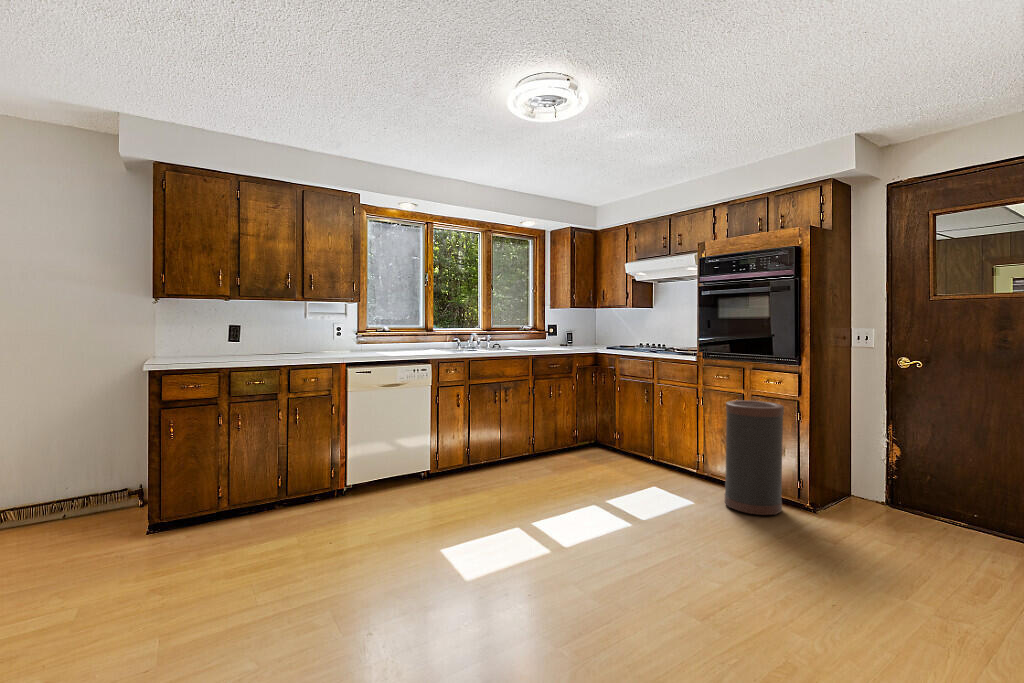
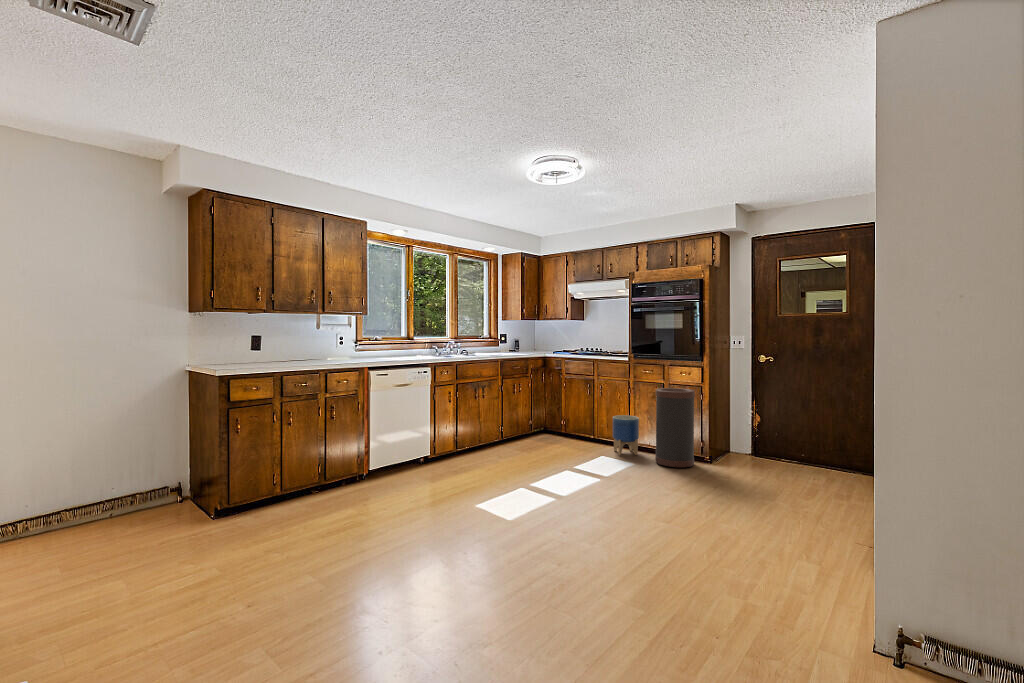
planter: none [671,433,707,489] -> present [613,415,639,455]

